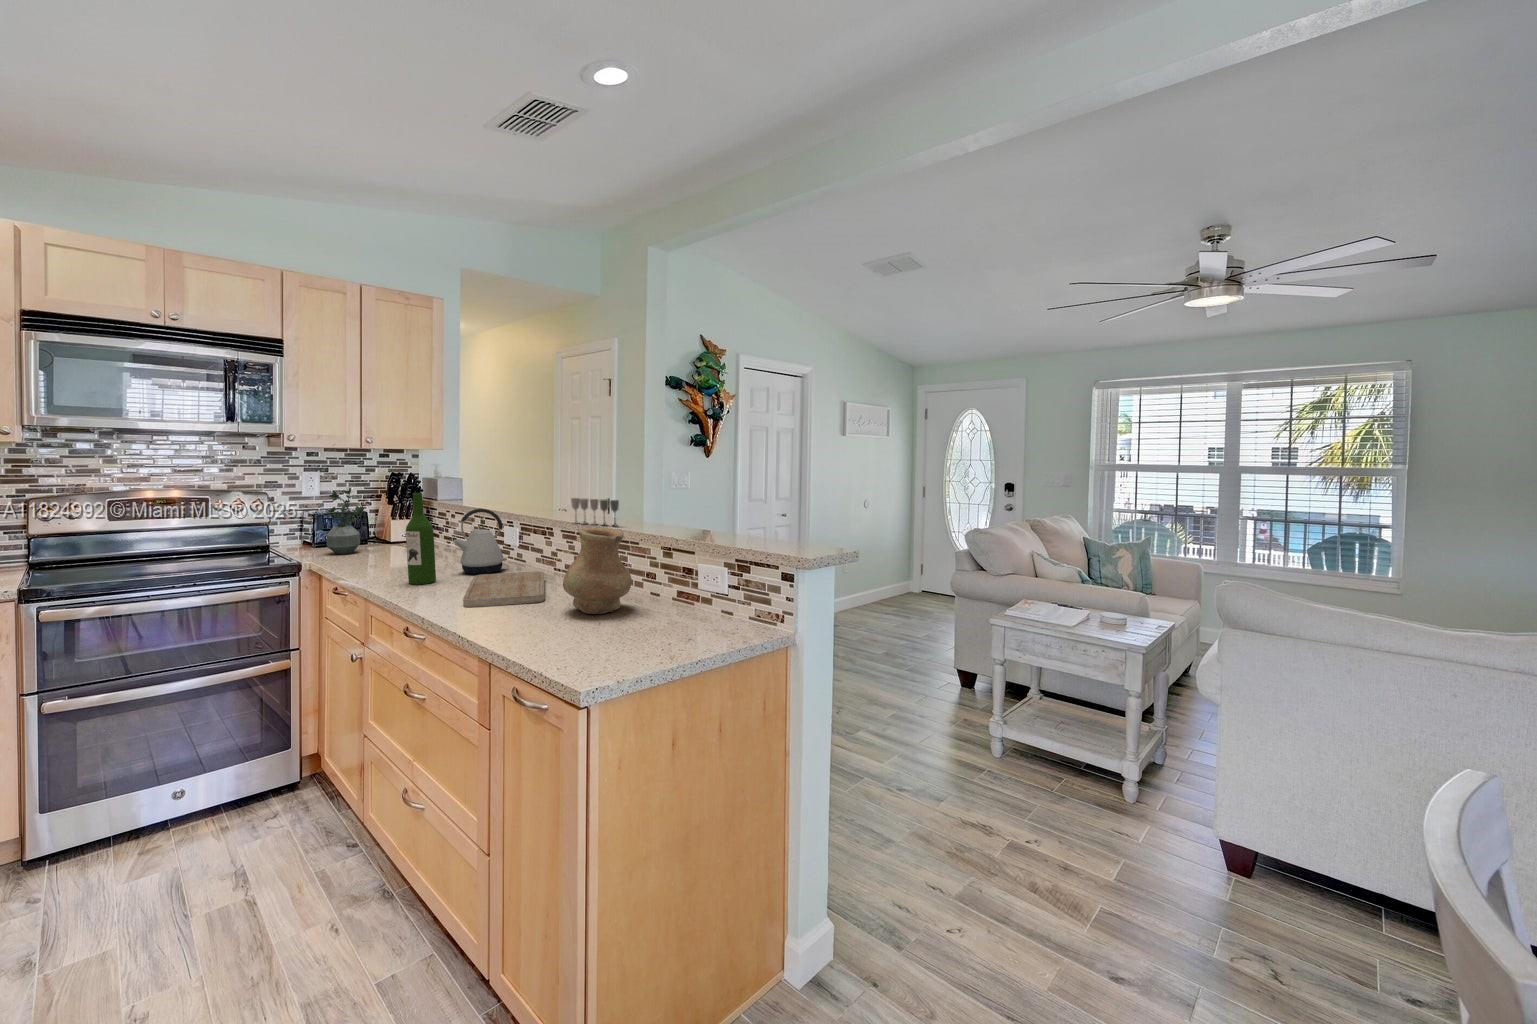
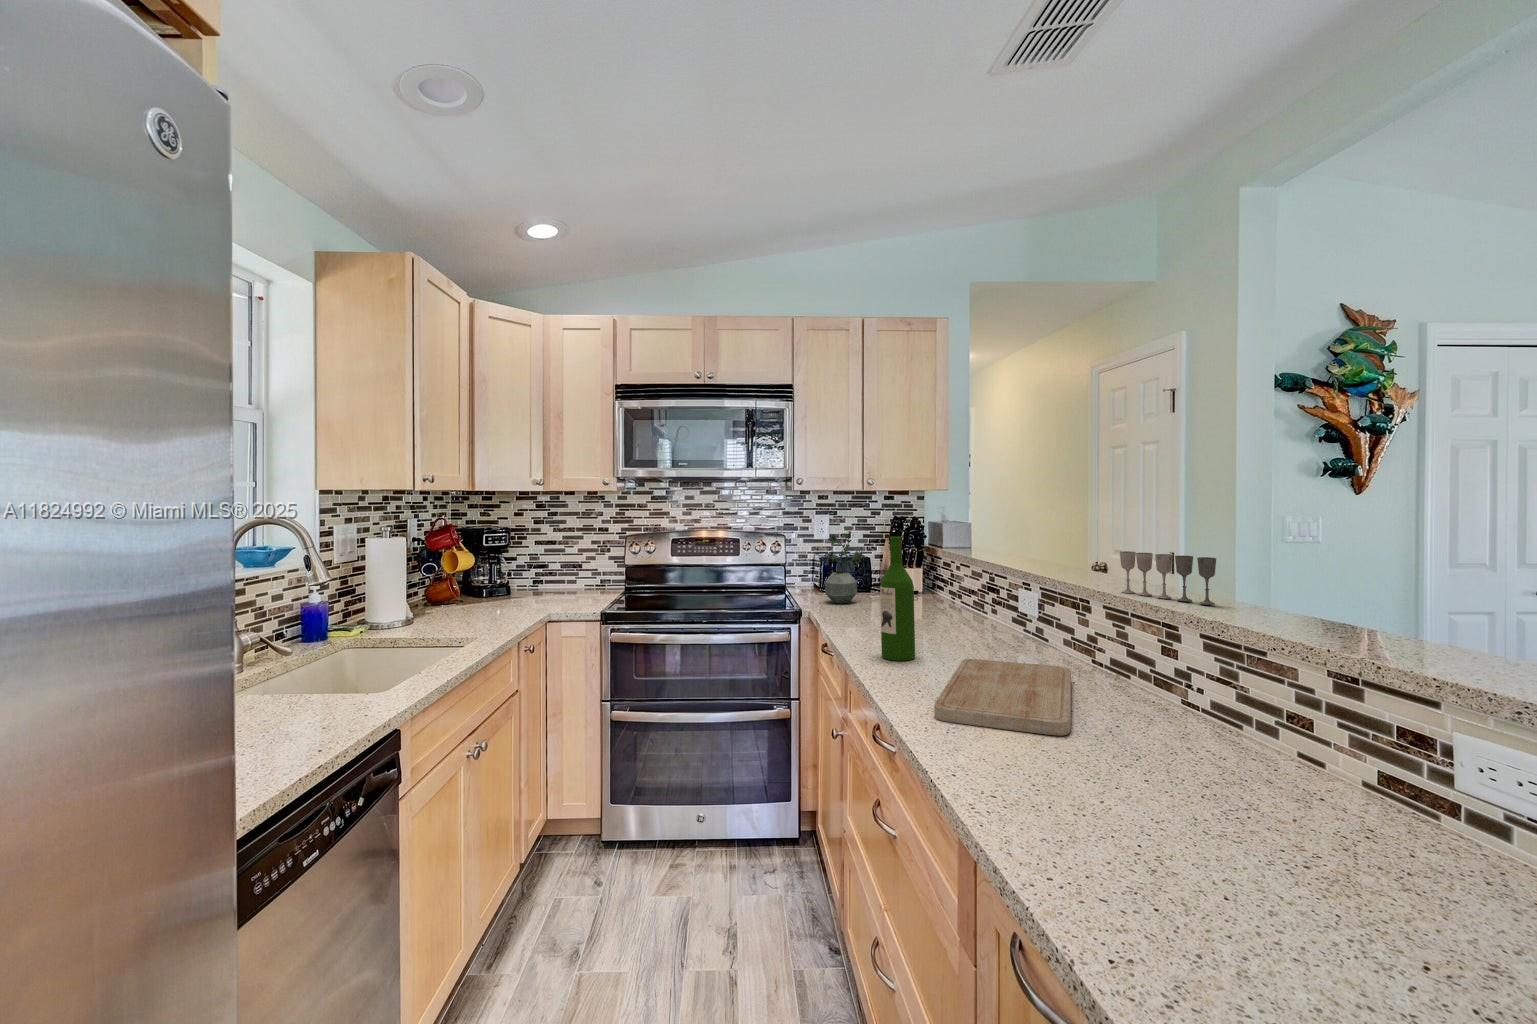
kettle: present [453,508,507,574] -> none [941,561,1015,655]
vase: present [563,528,632,614] -> none [1109,613,1281,808]

